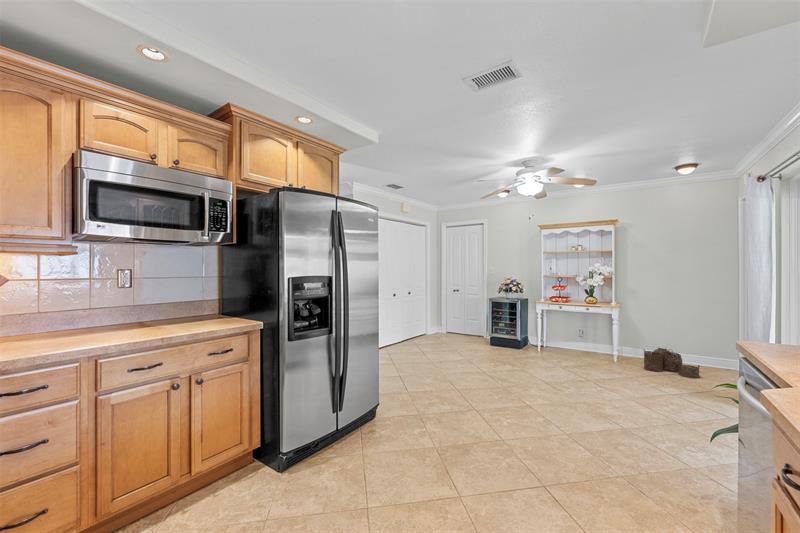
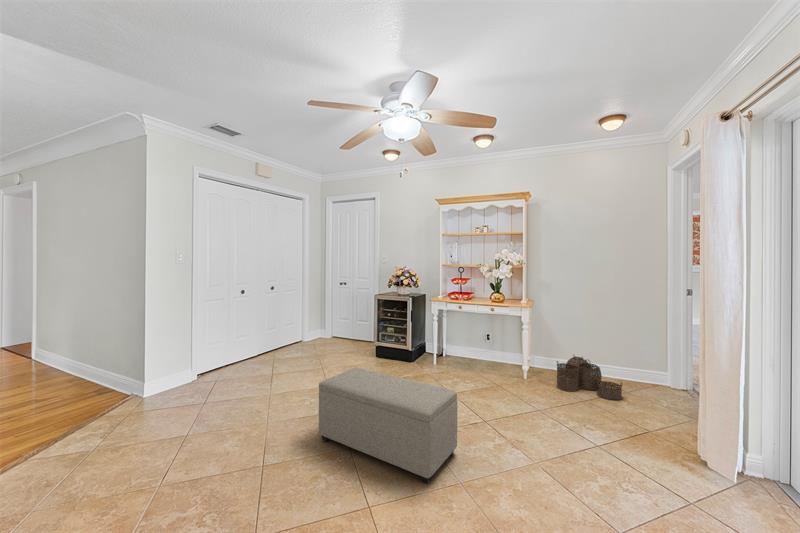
ottoman: none [480,342,575,404] -> present [319,368,458,484]

